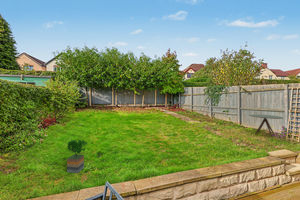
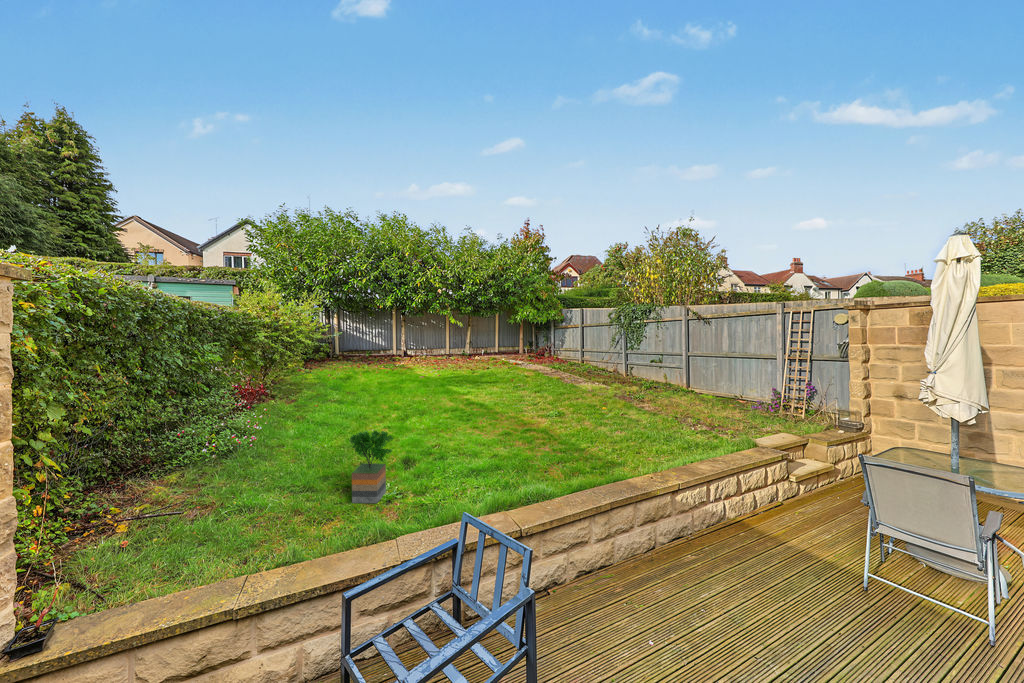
round table: present [249,114,283,137] -> none [709,366,776,412]

